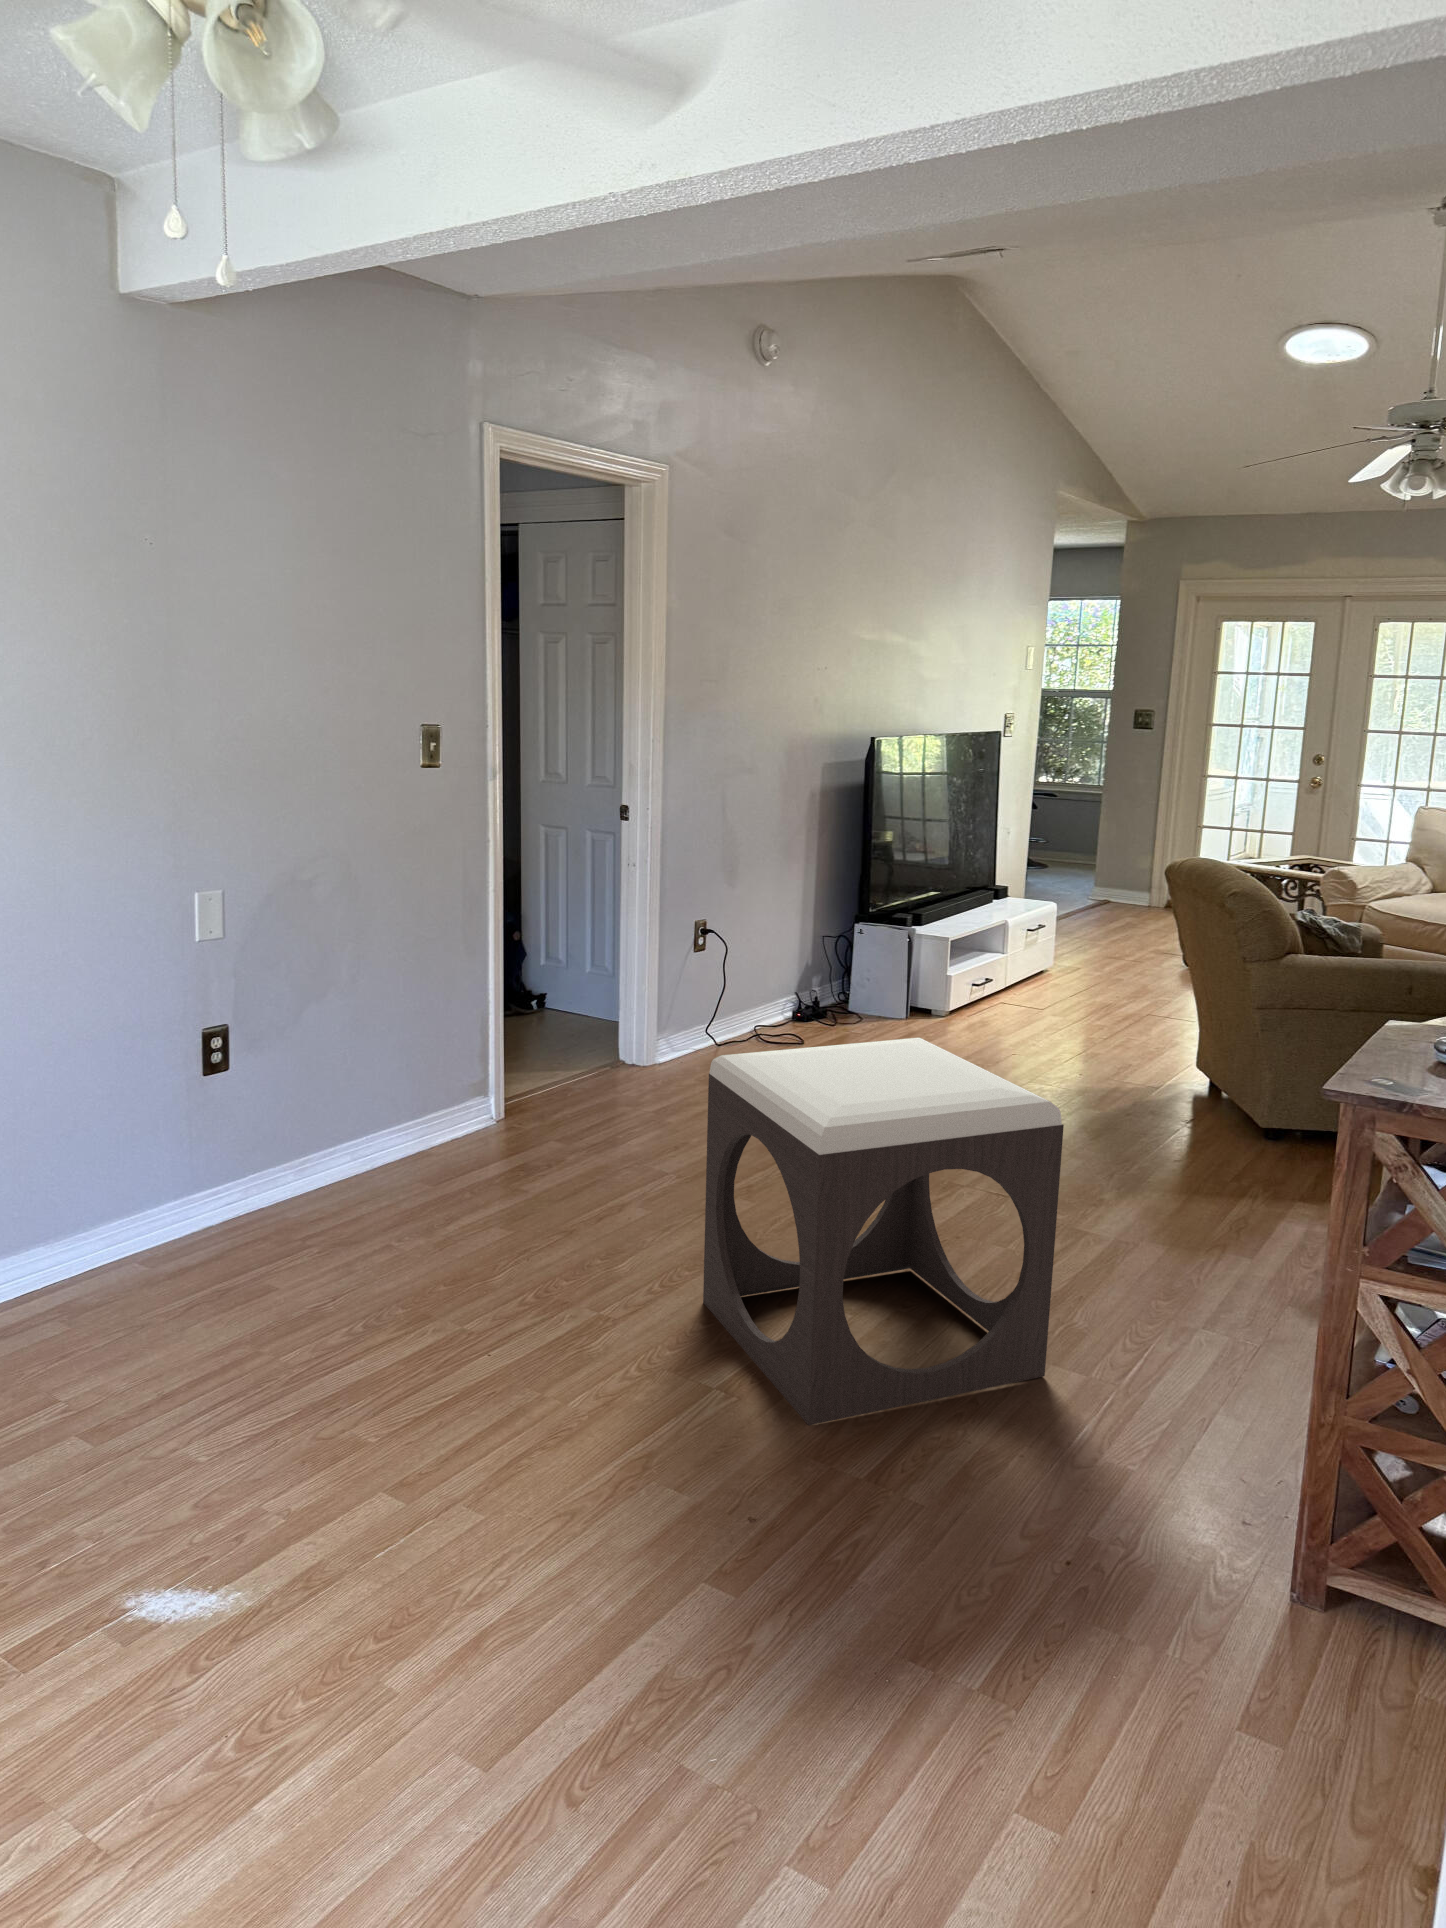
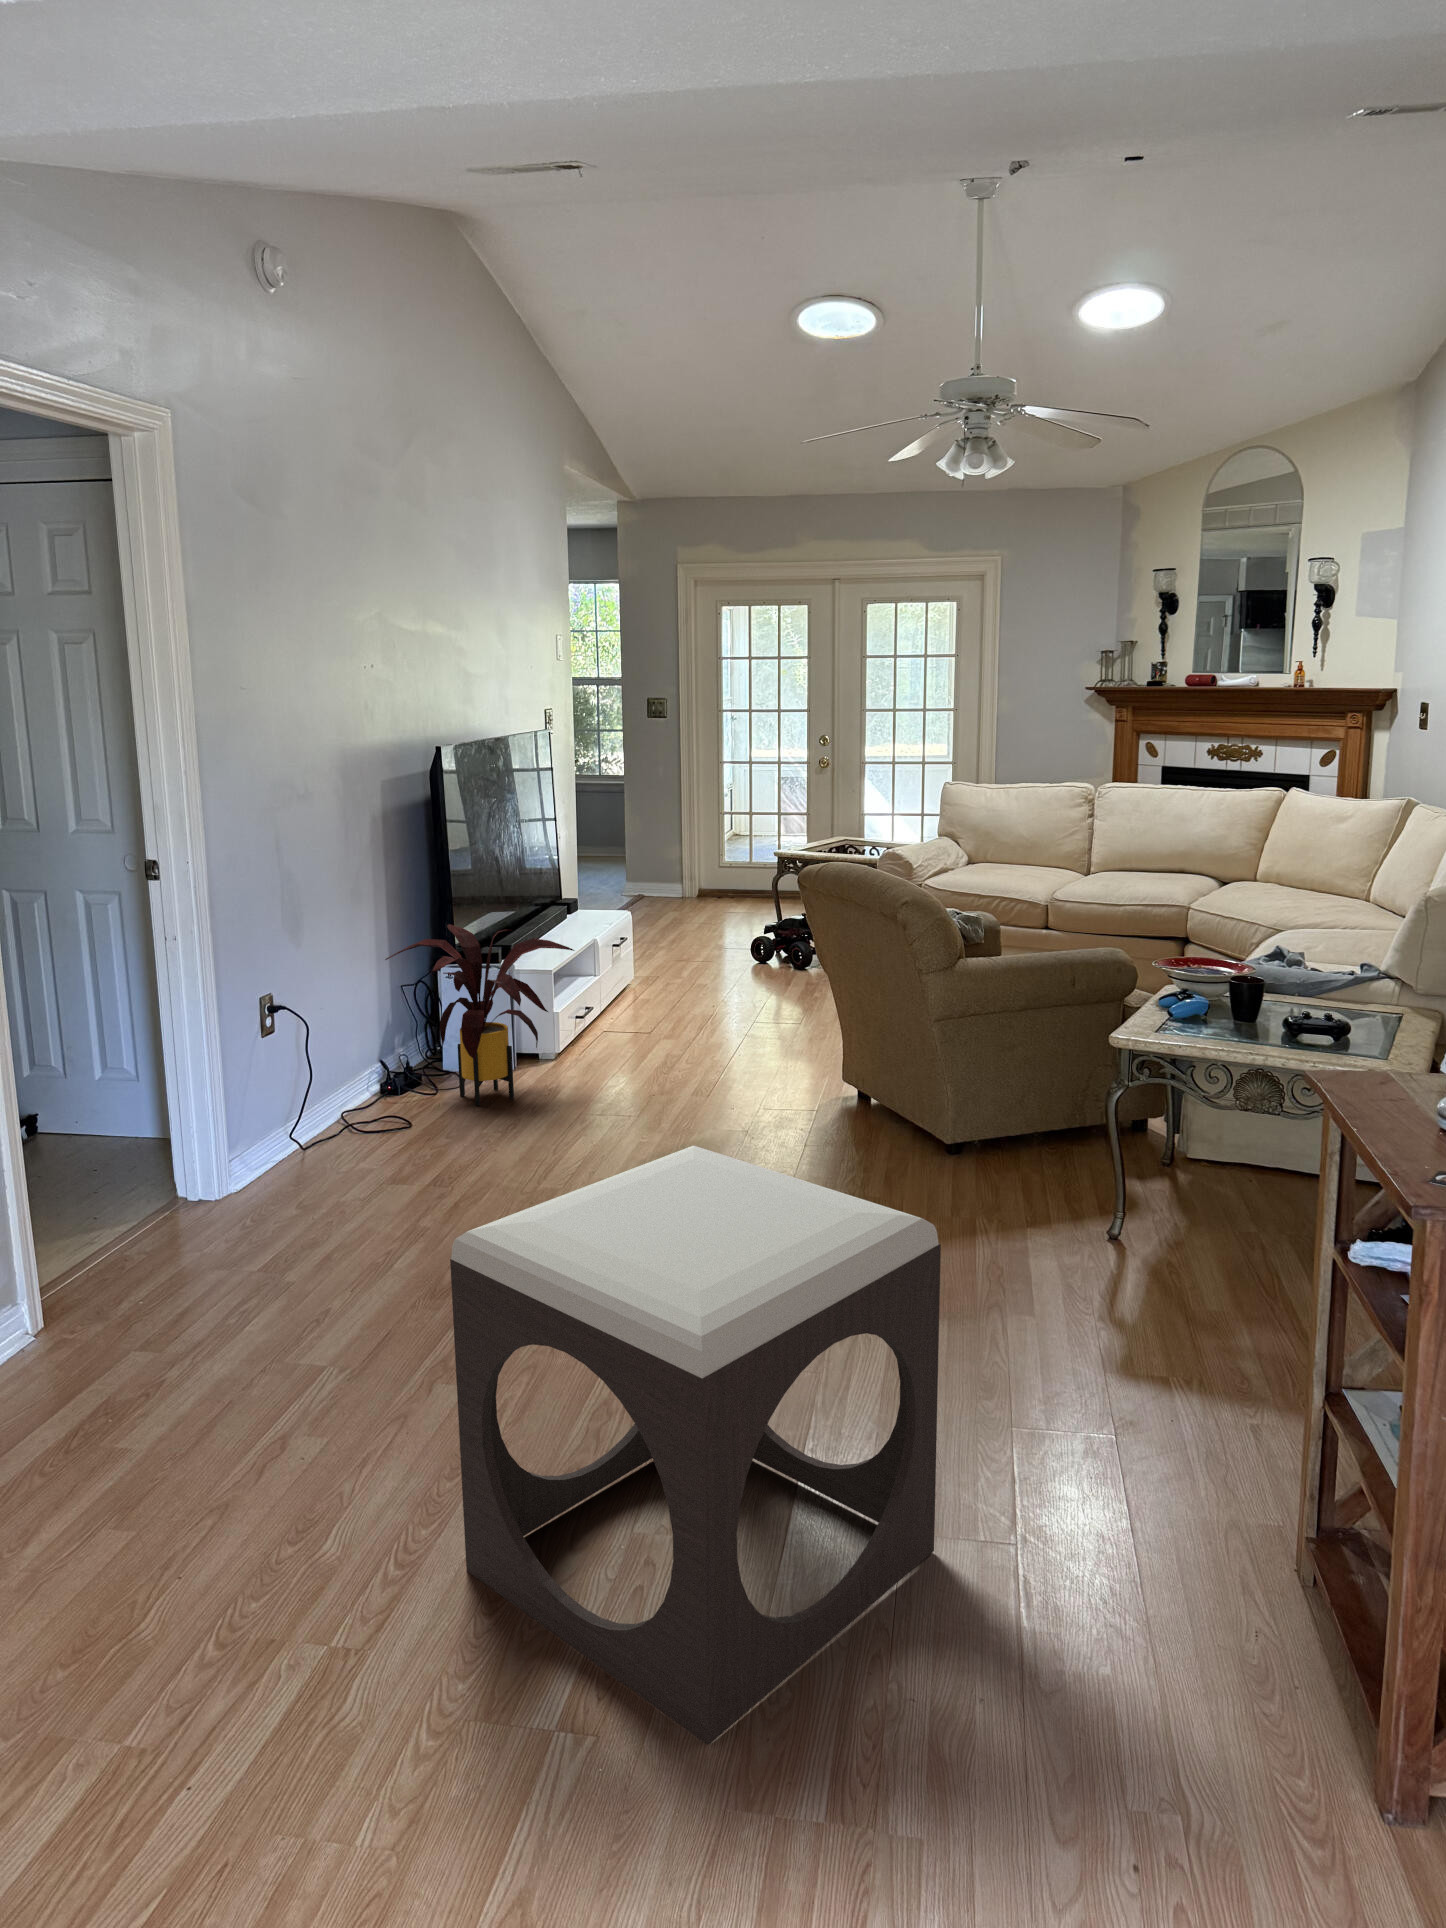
house plant: none [807,886,965,1039] -> present [385,924,574,1106]

